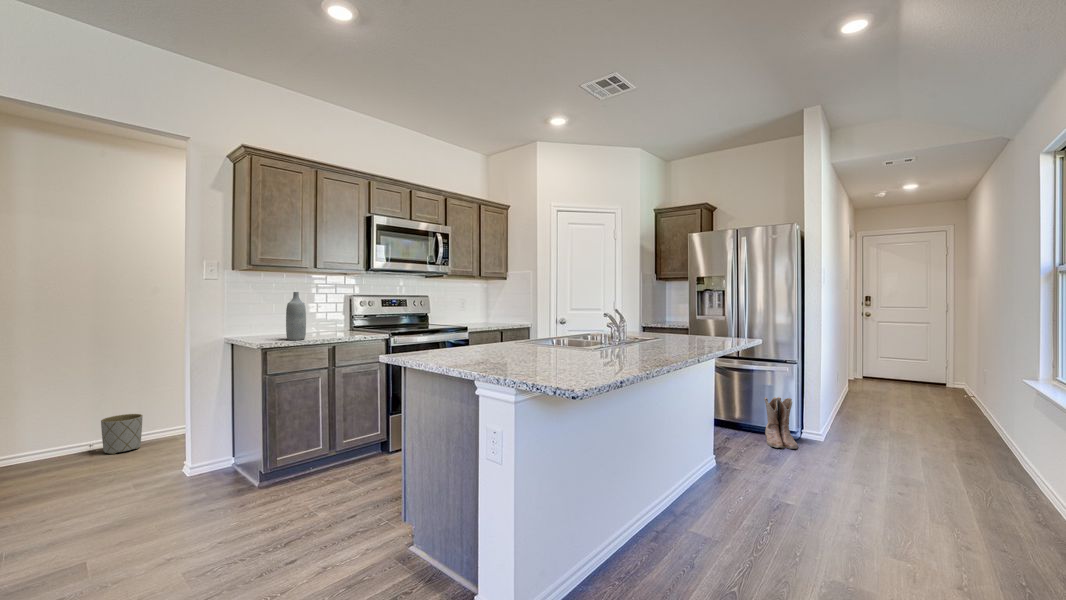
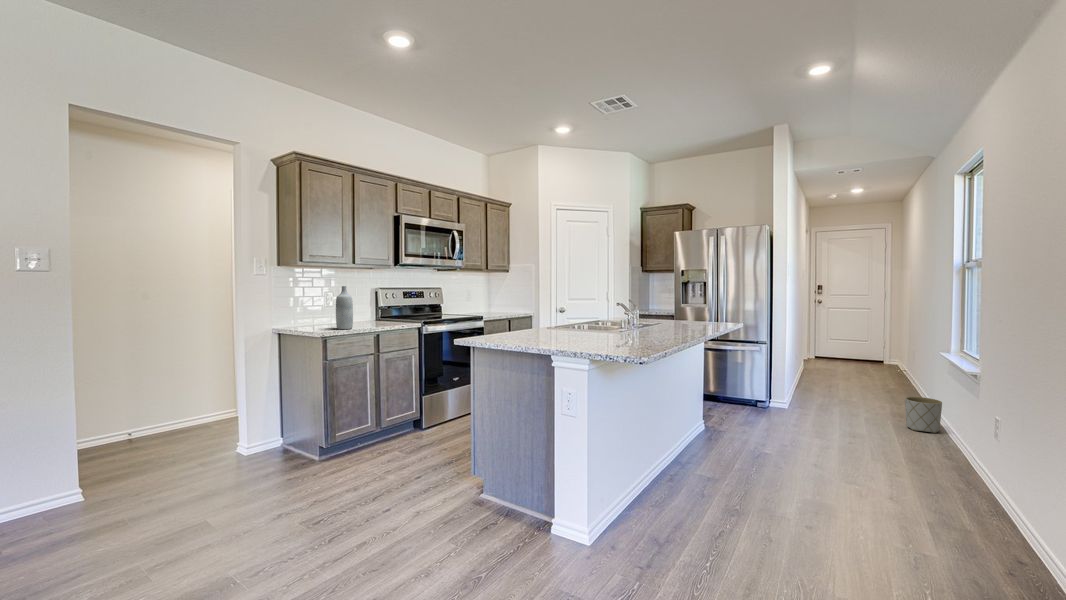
boots: present [764,397,798,449] -> none [740,373,768,416]
planter: present [101,414,143,454] -> present [905,397,942,433]

